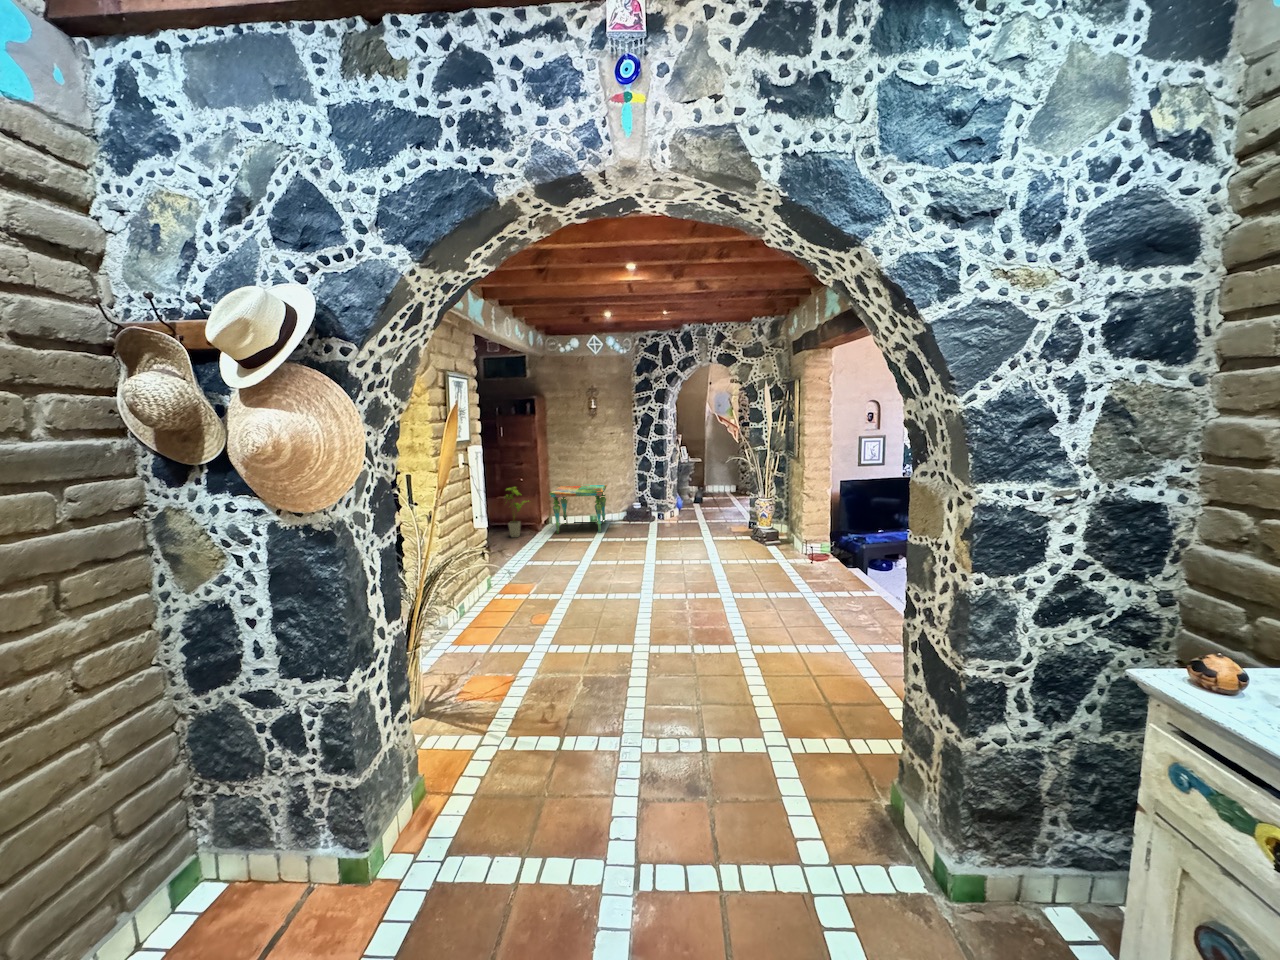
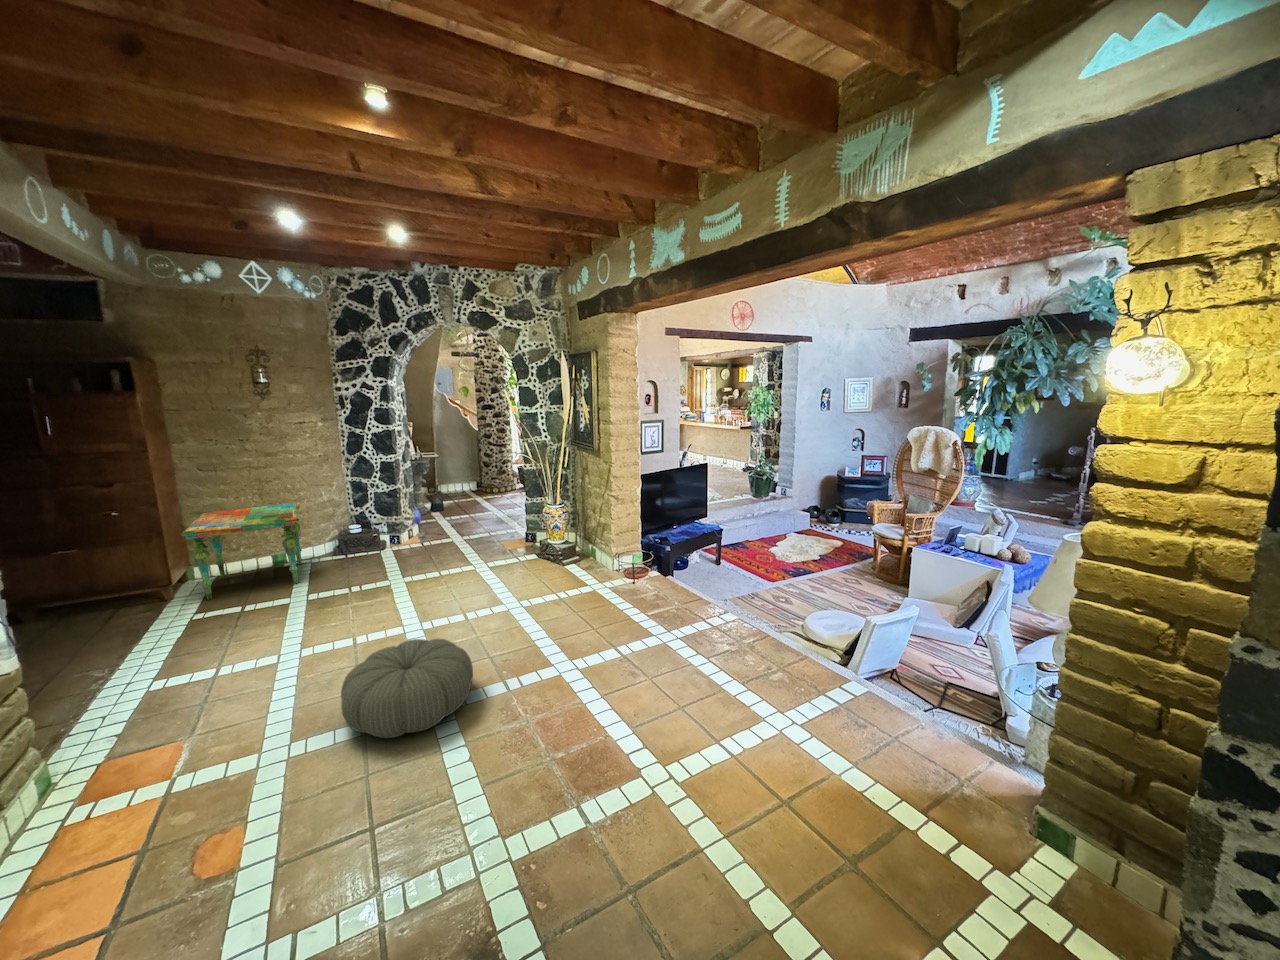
house plant: present [504,487,527,537] -> none [64,530,141,626]
pouf: none [605,557,673,600] -> present [341,639,473,738]

